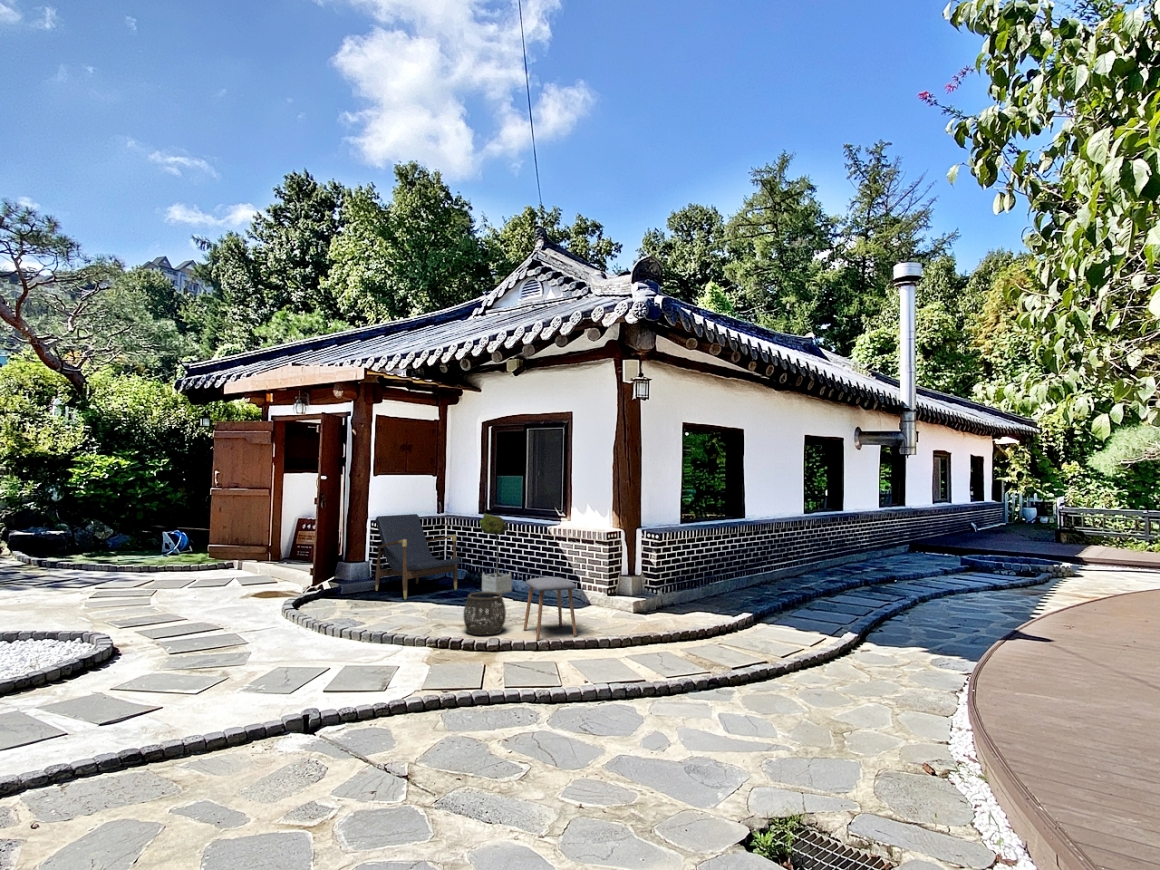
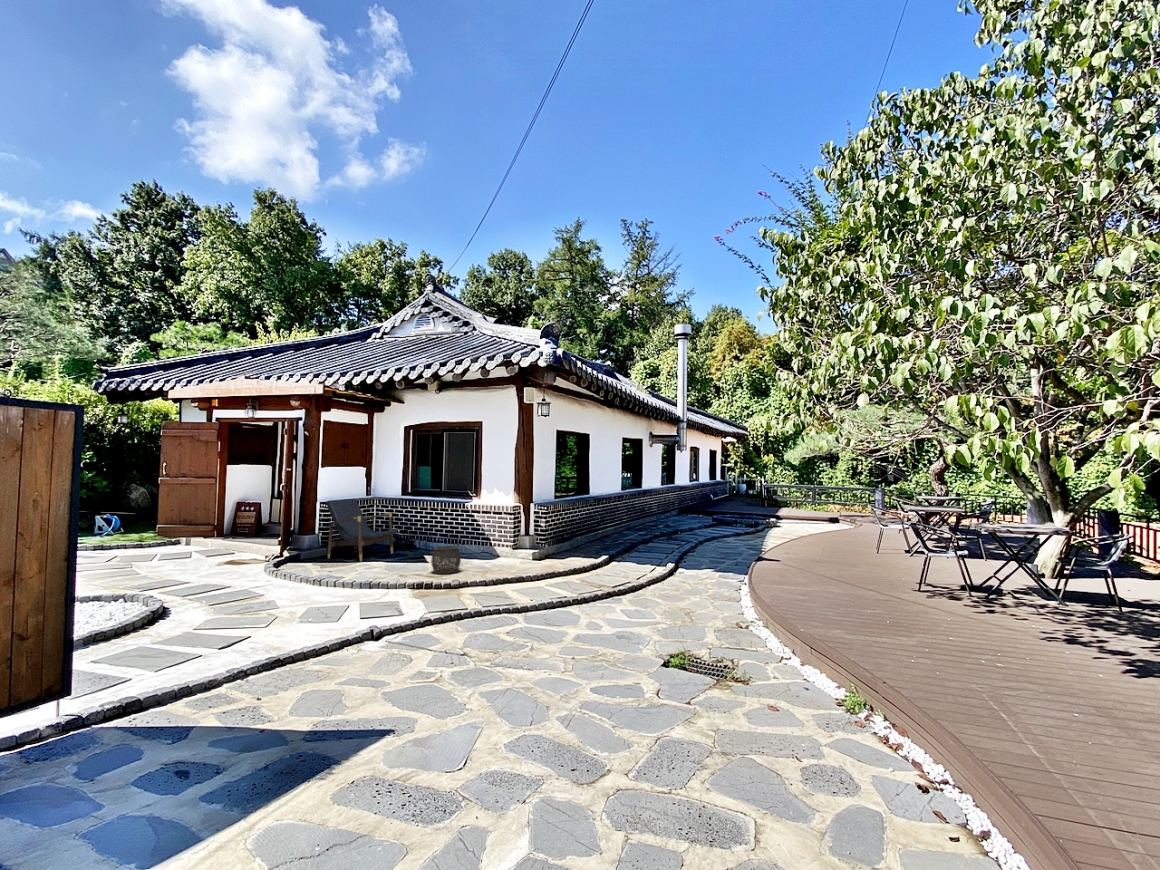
potted tree: present [479,513,512,593] -> none [411,495,436,554]
stool: present [524,577,577,641] -> none [472,533,510,573]

